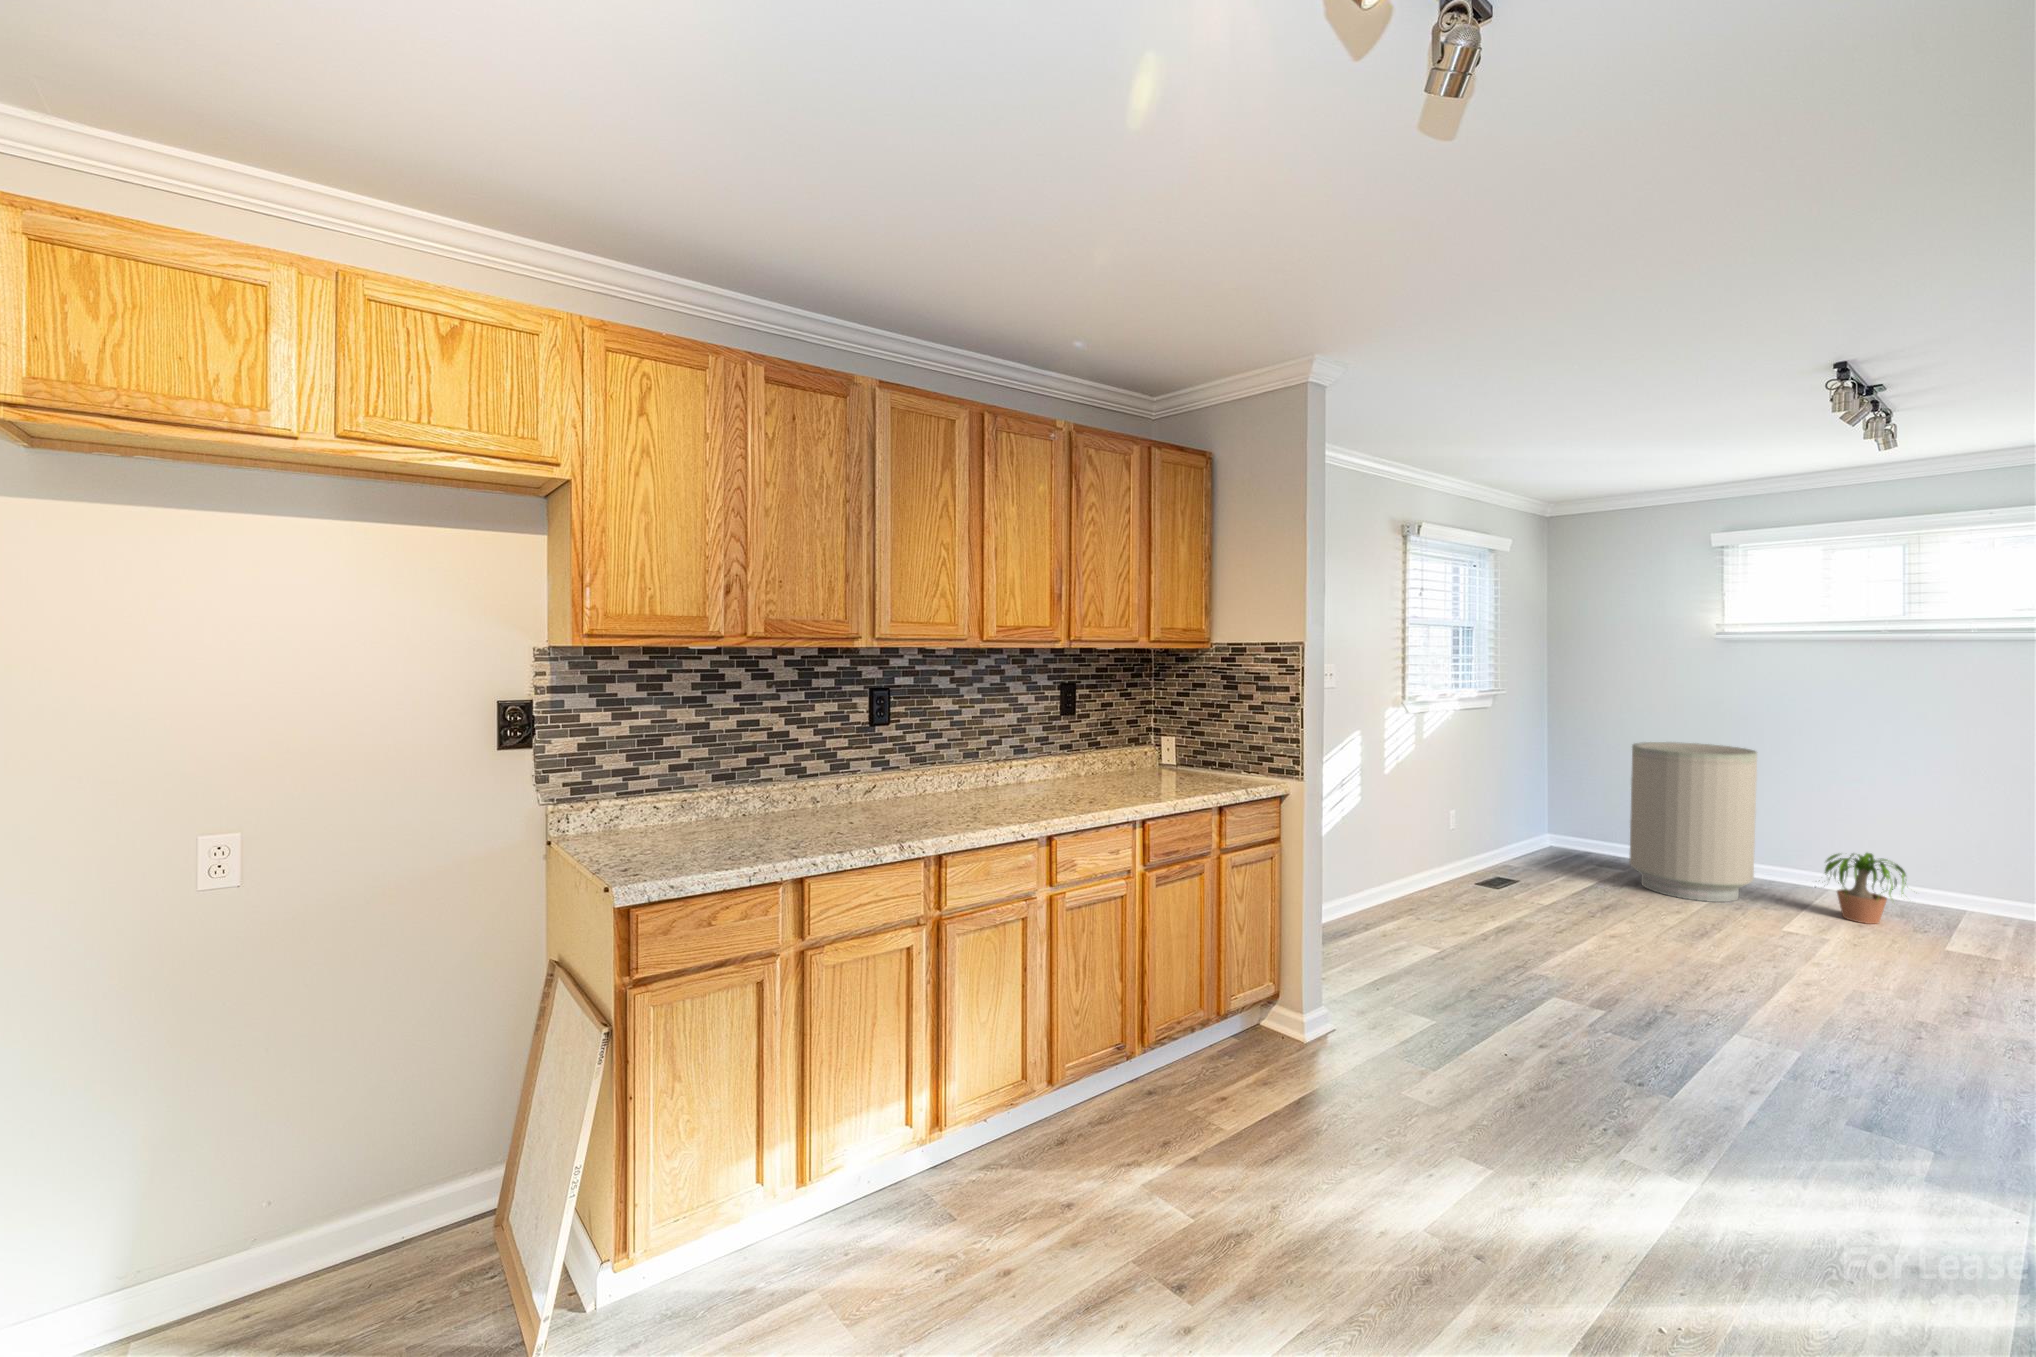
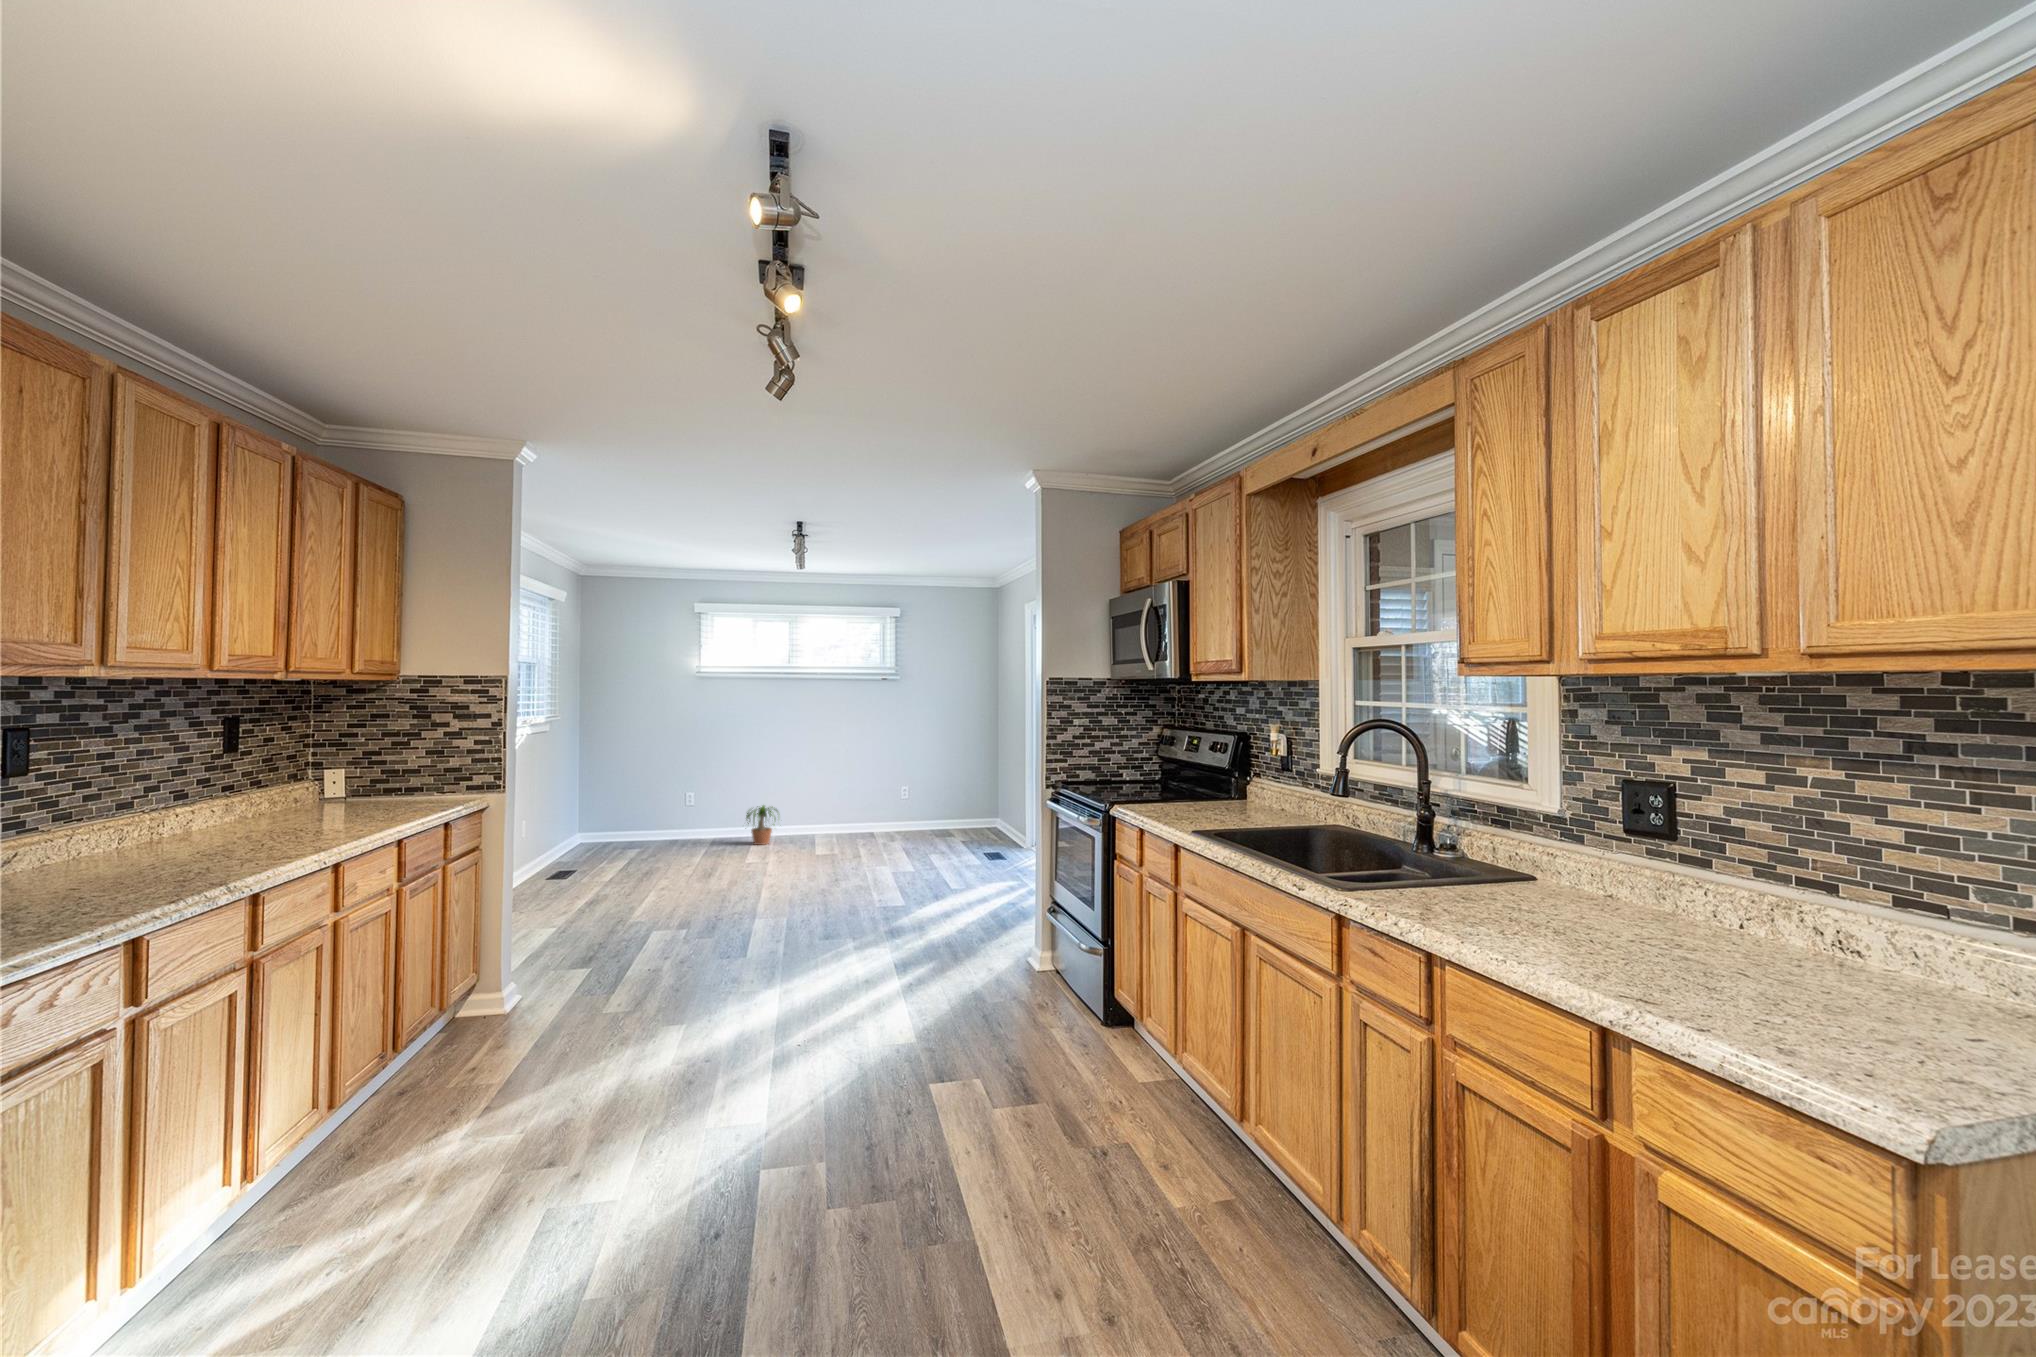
trash can: present [1630,742,1757,902] -> none [643,752,713,854]

